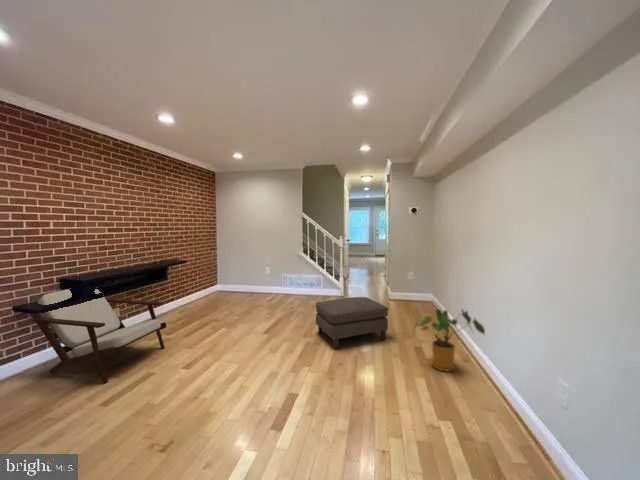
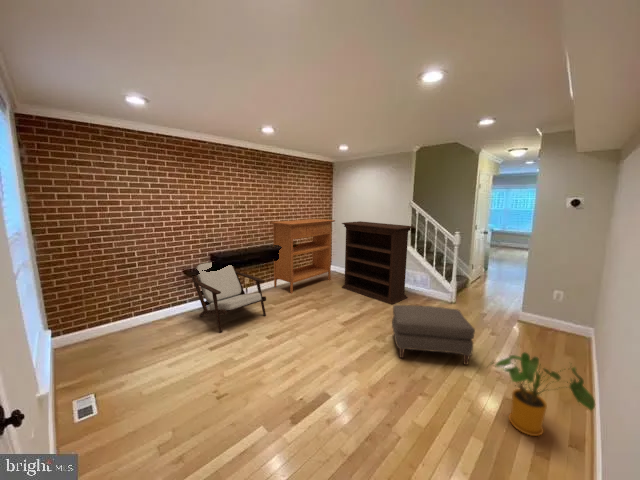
console table: none [149,232,226,319] -> present [271,219,335,293]
bookshelf: none [237,232,310,309] -> present [342,221,413,305]

